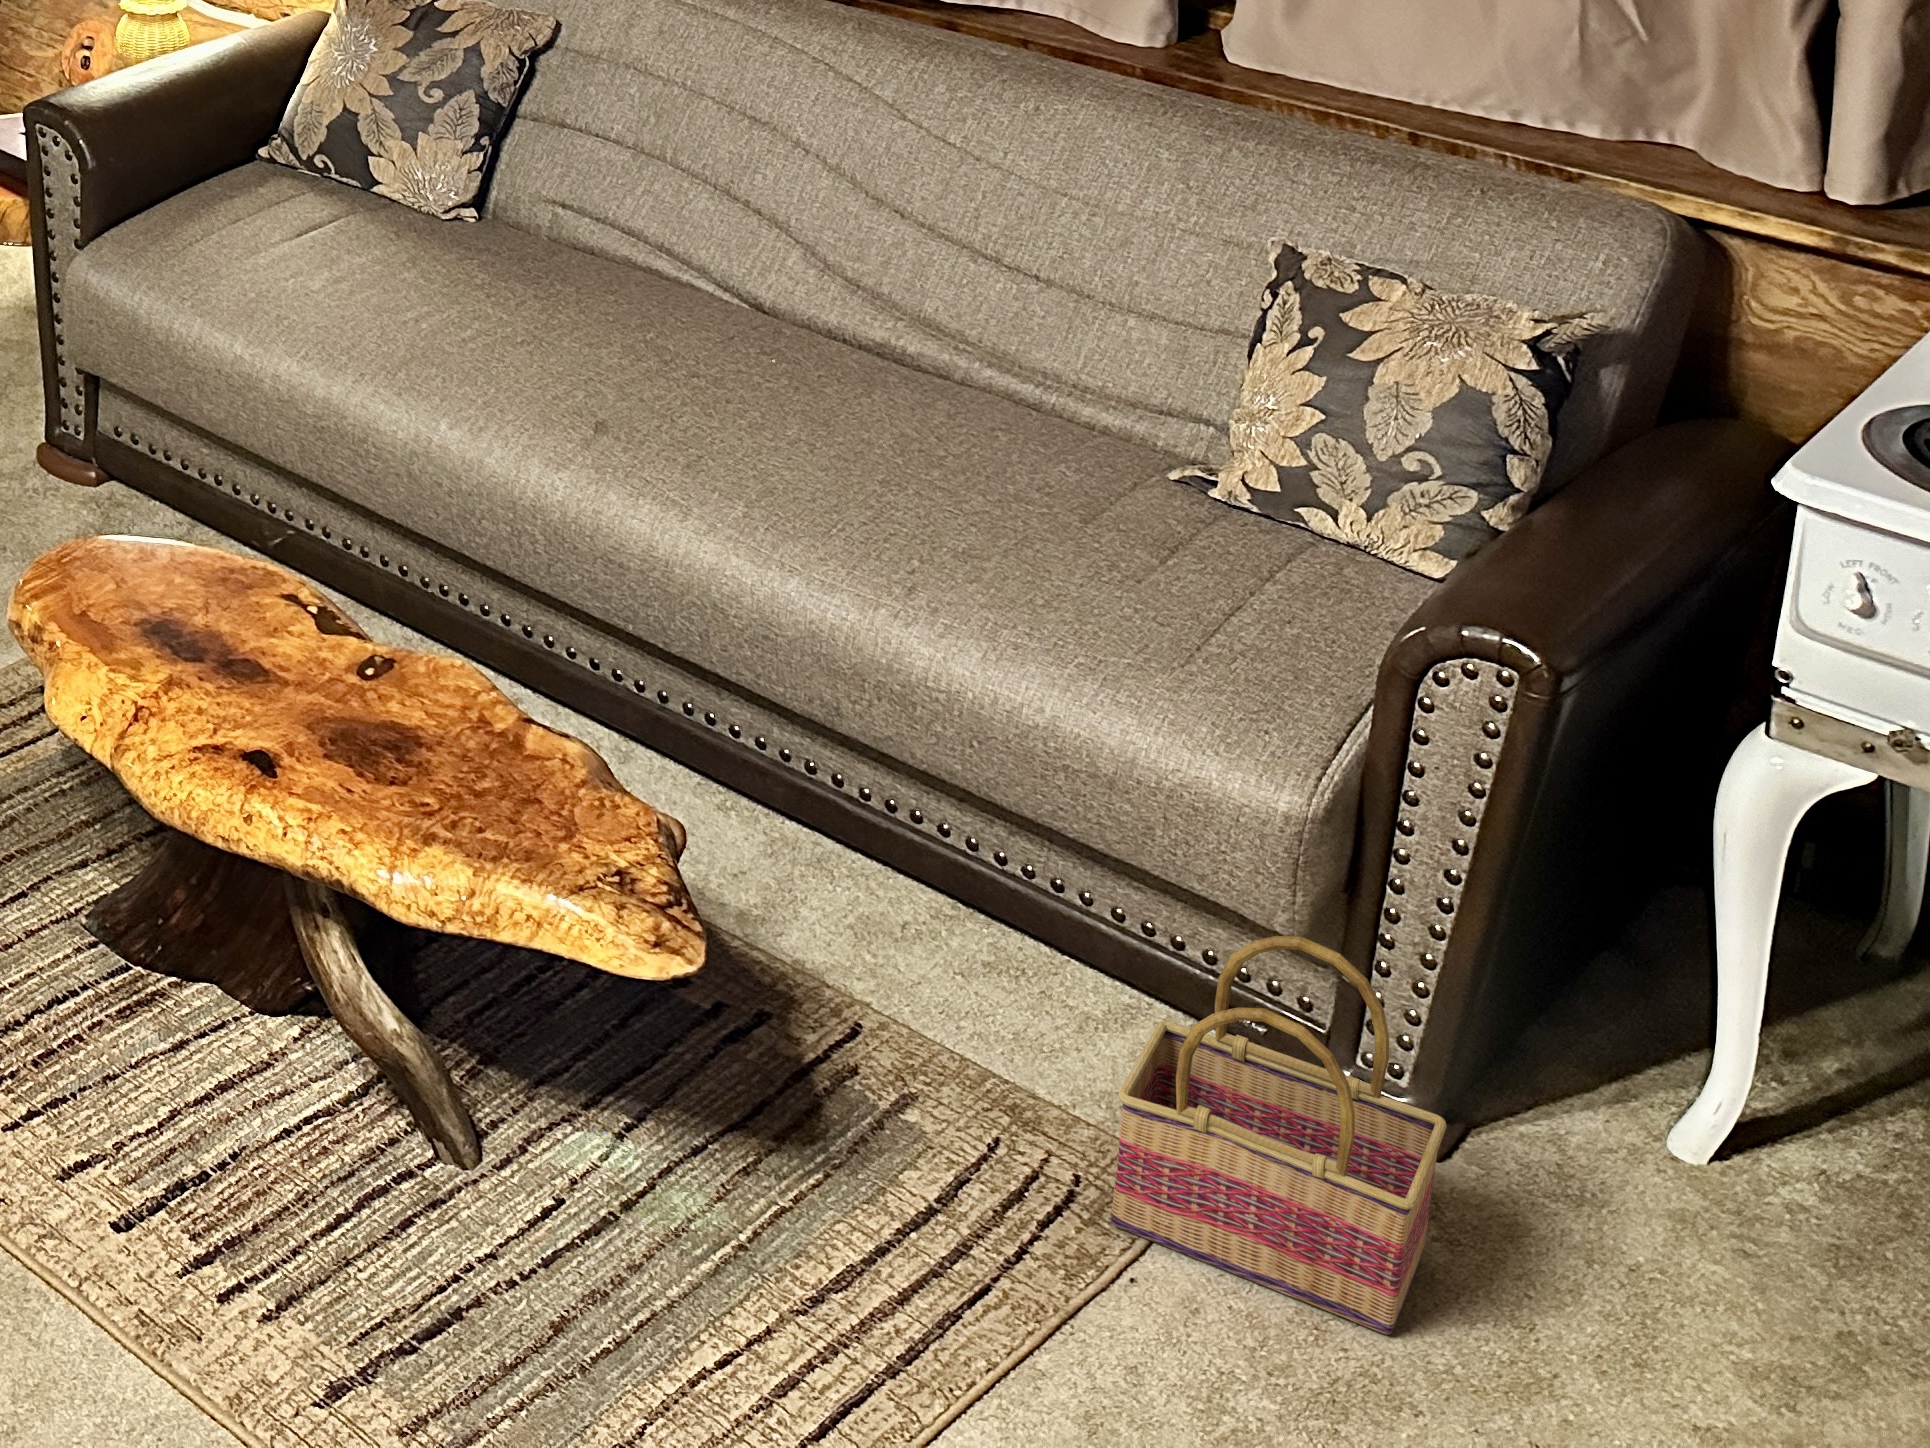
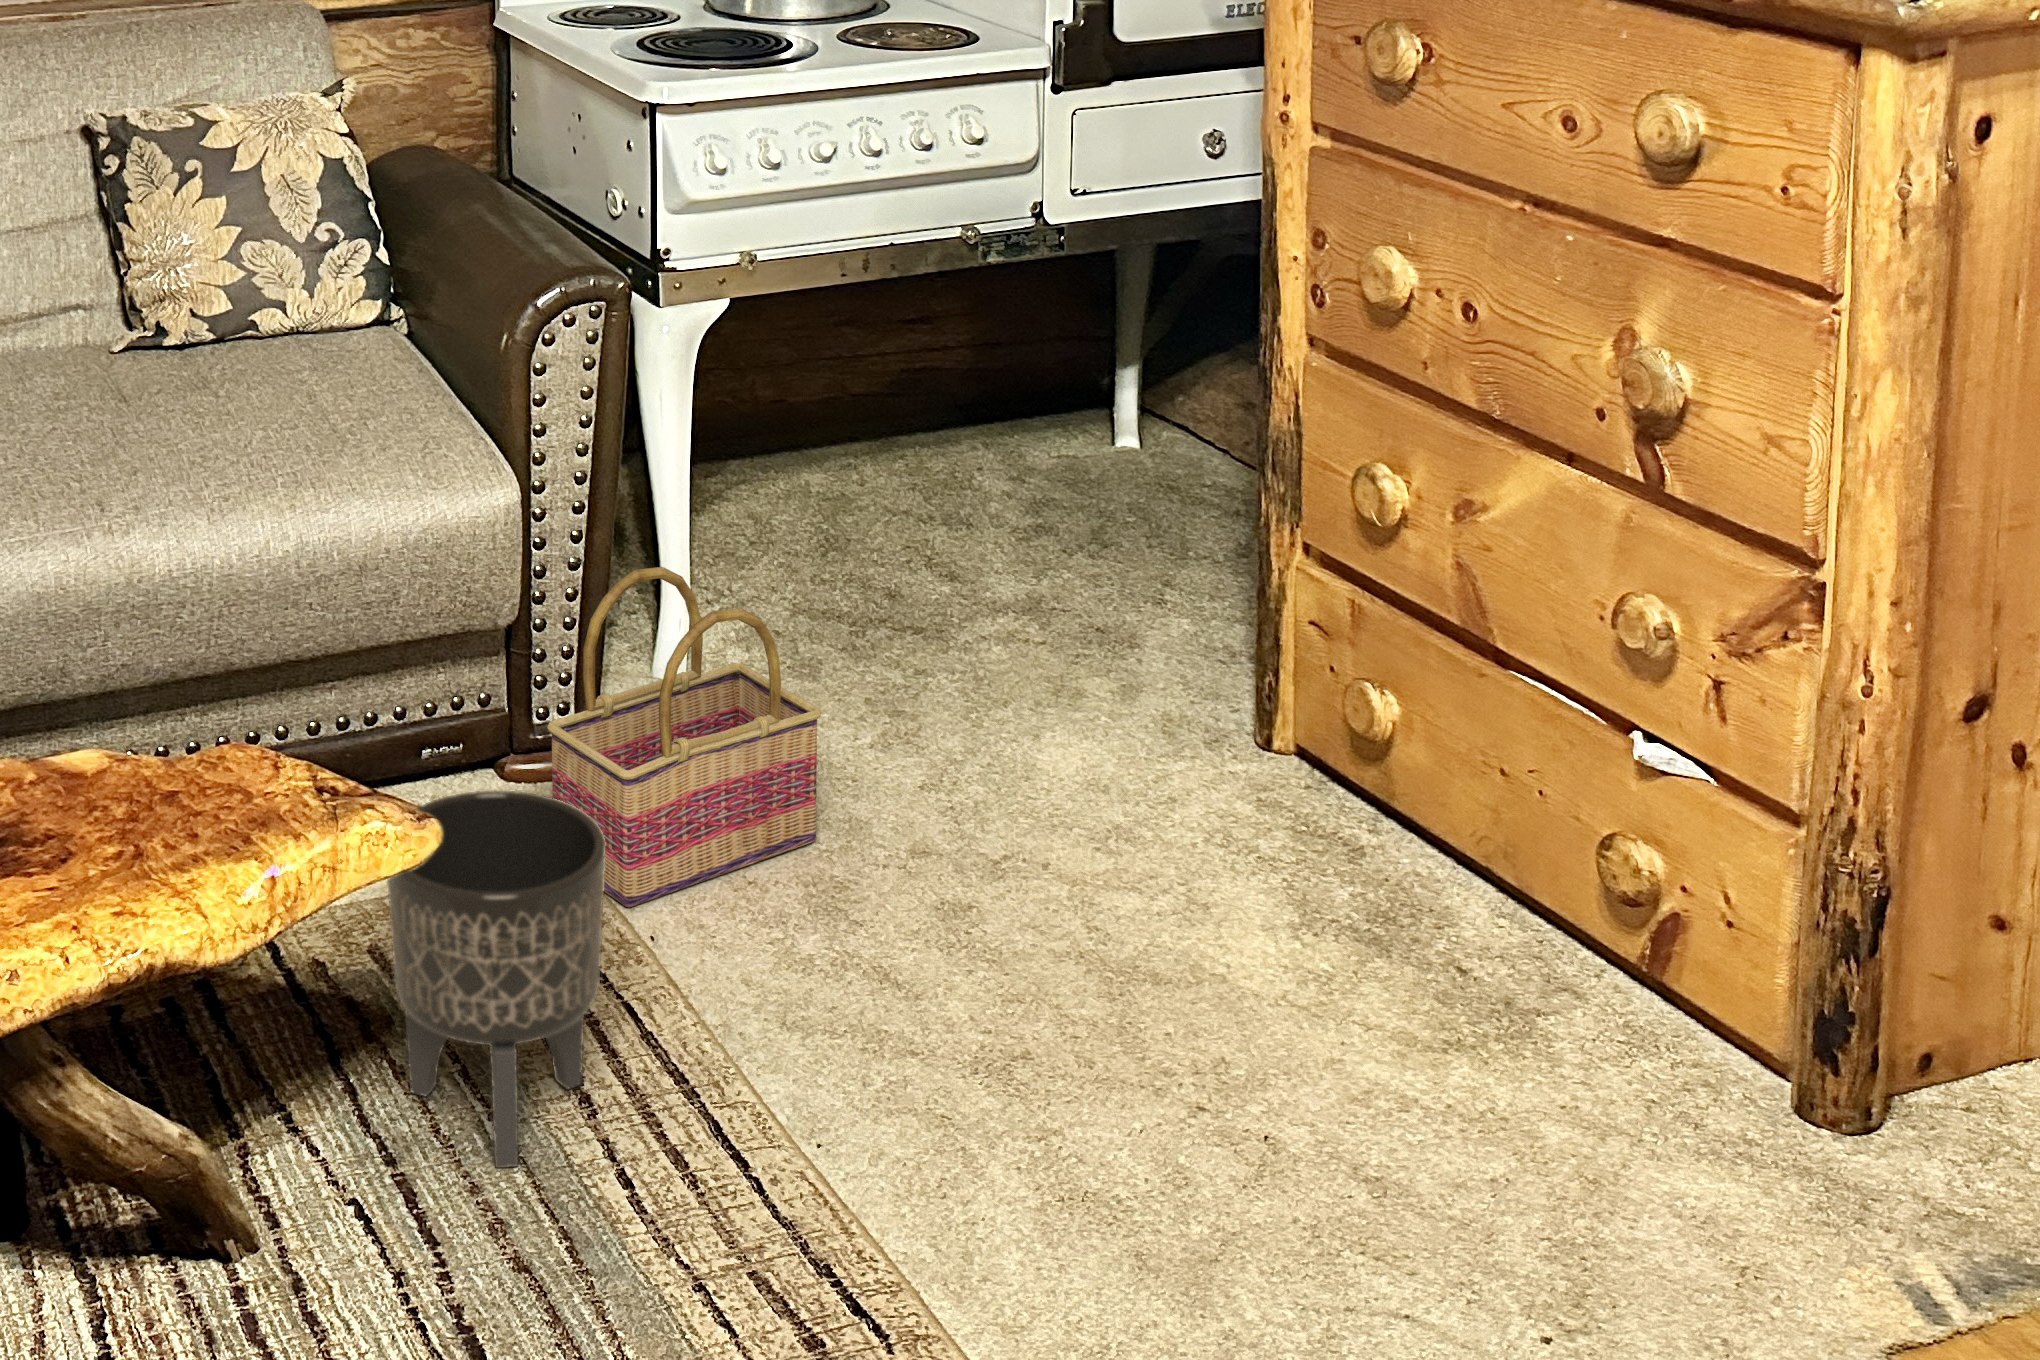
planter: none [628,938,837,1265] -> present [387,791,606,1168]

